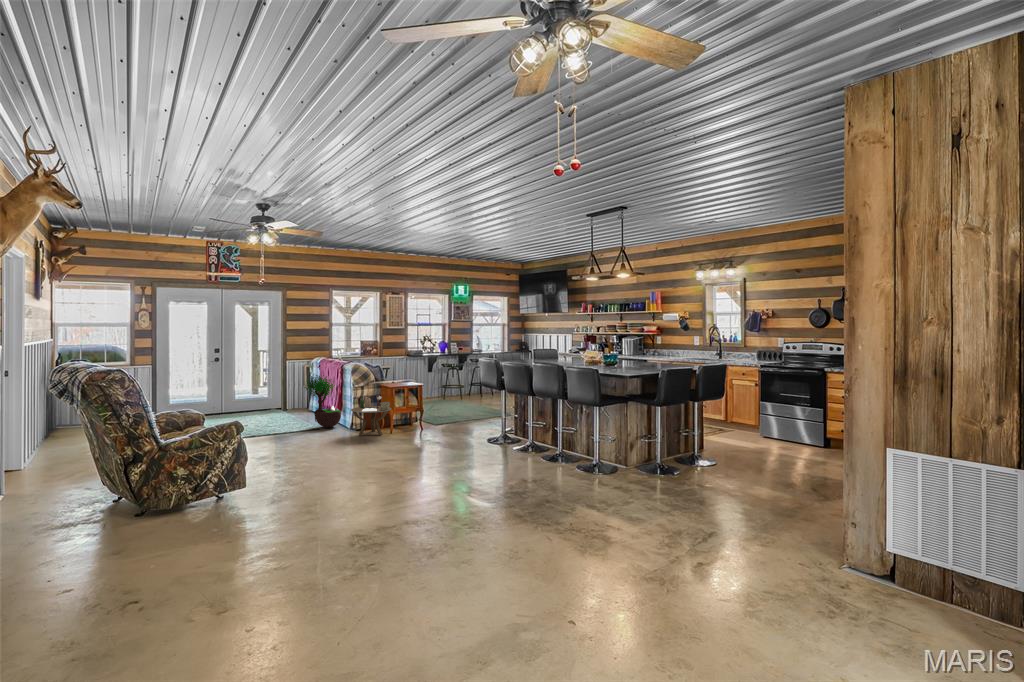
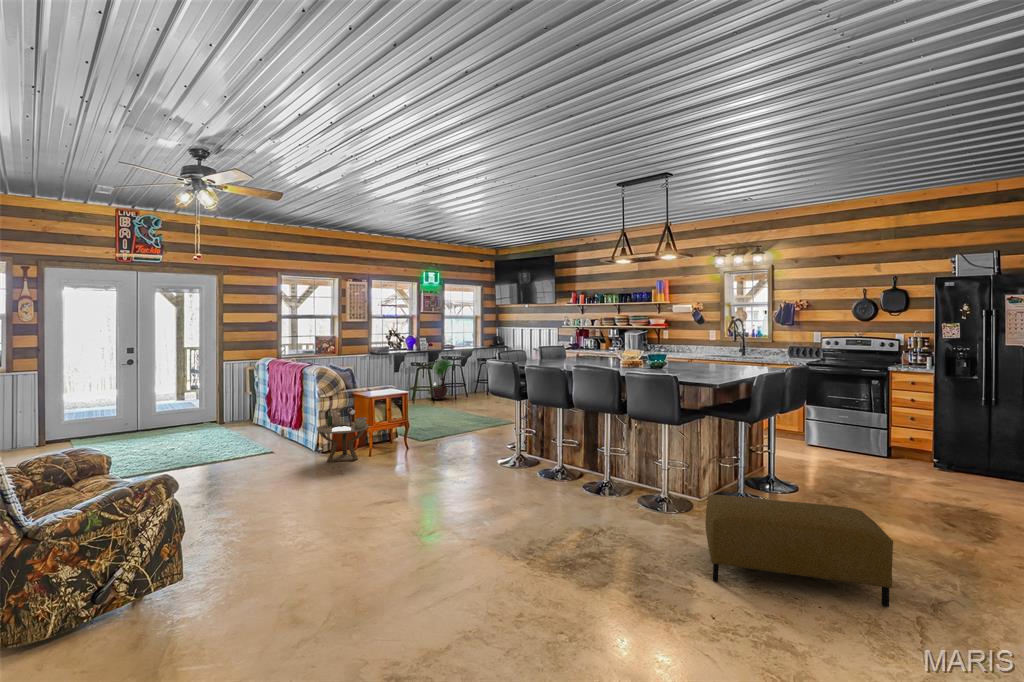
potted tree: present [305,375,341,428] -> present [429,360,451,399]
ottoman: none [604,451,727,525] -> present [705,495,893,607]

